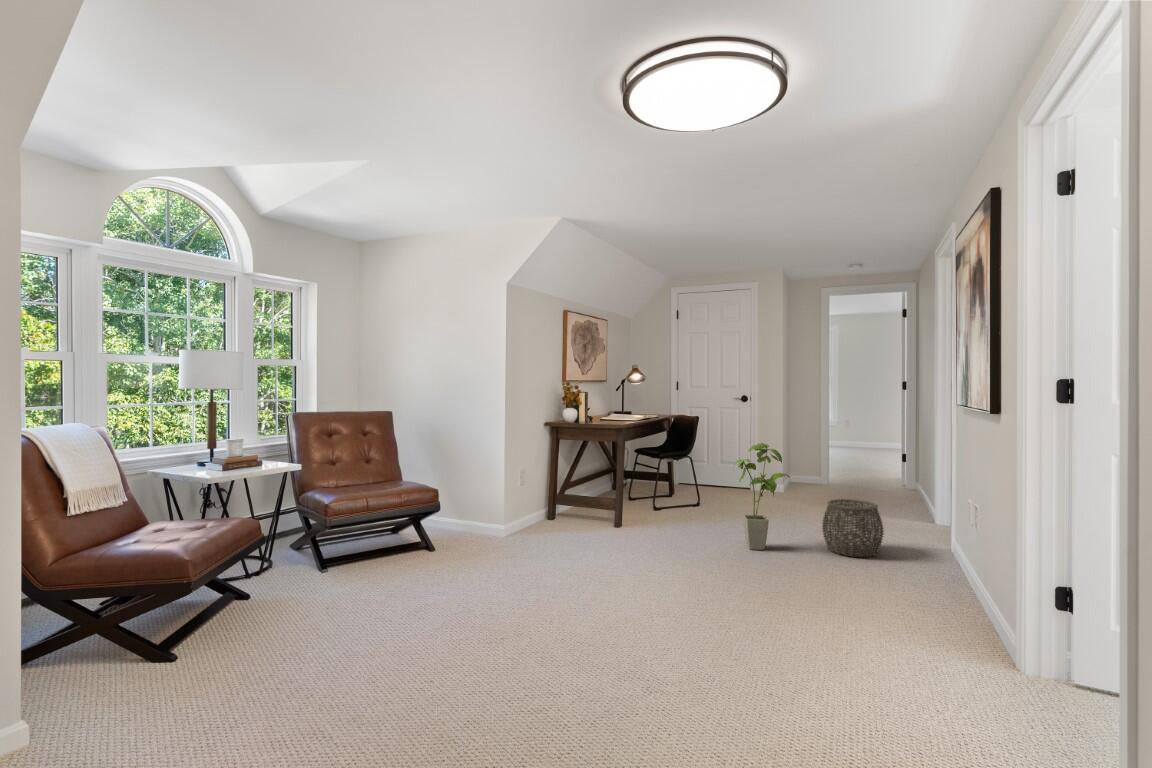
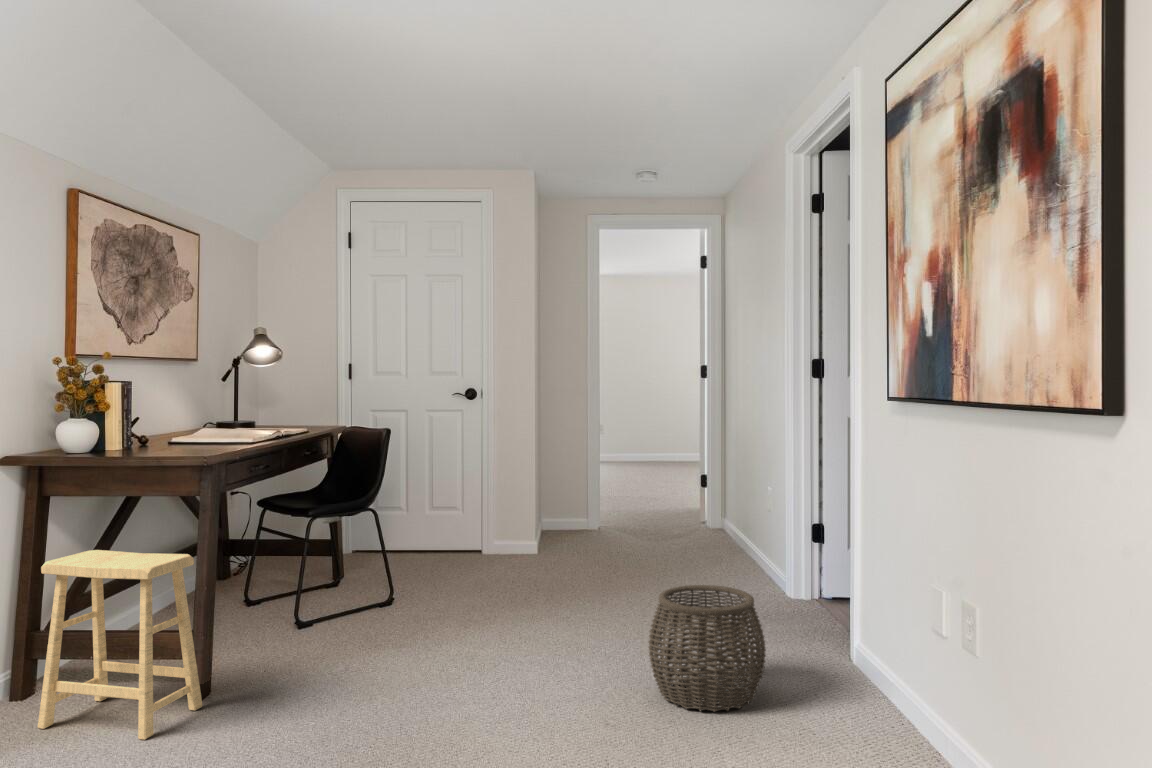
house plant: present [734,443,790,550] -> none [466,482,585,725]
footstool: none [562,462,621,537] -> present [38,550,202,740]

